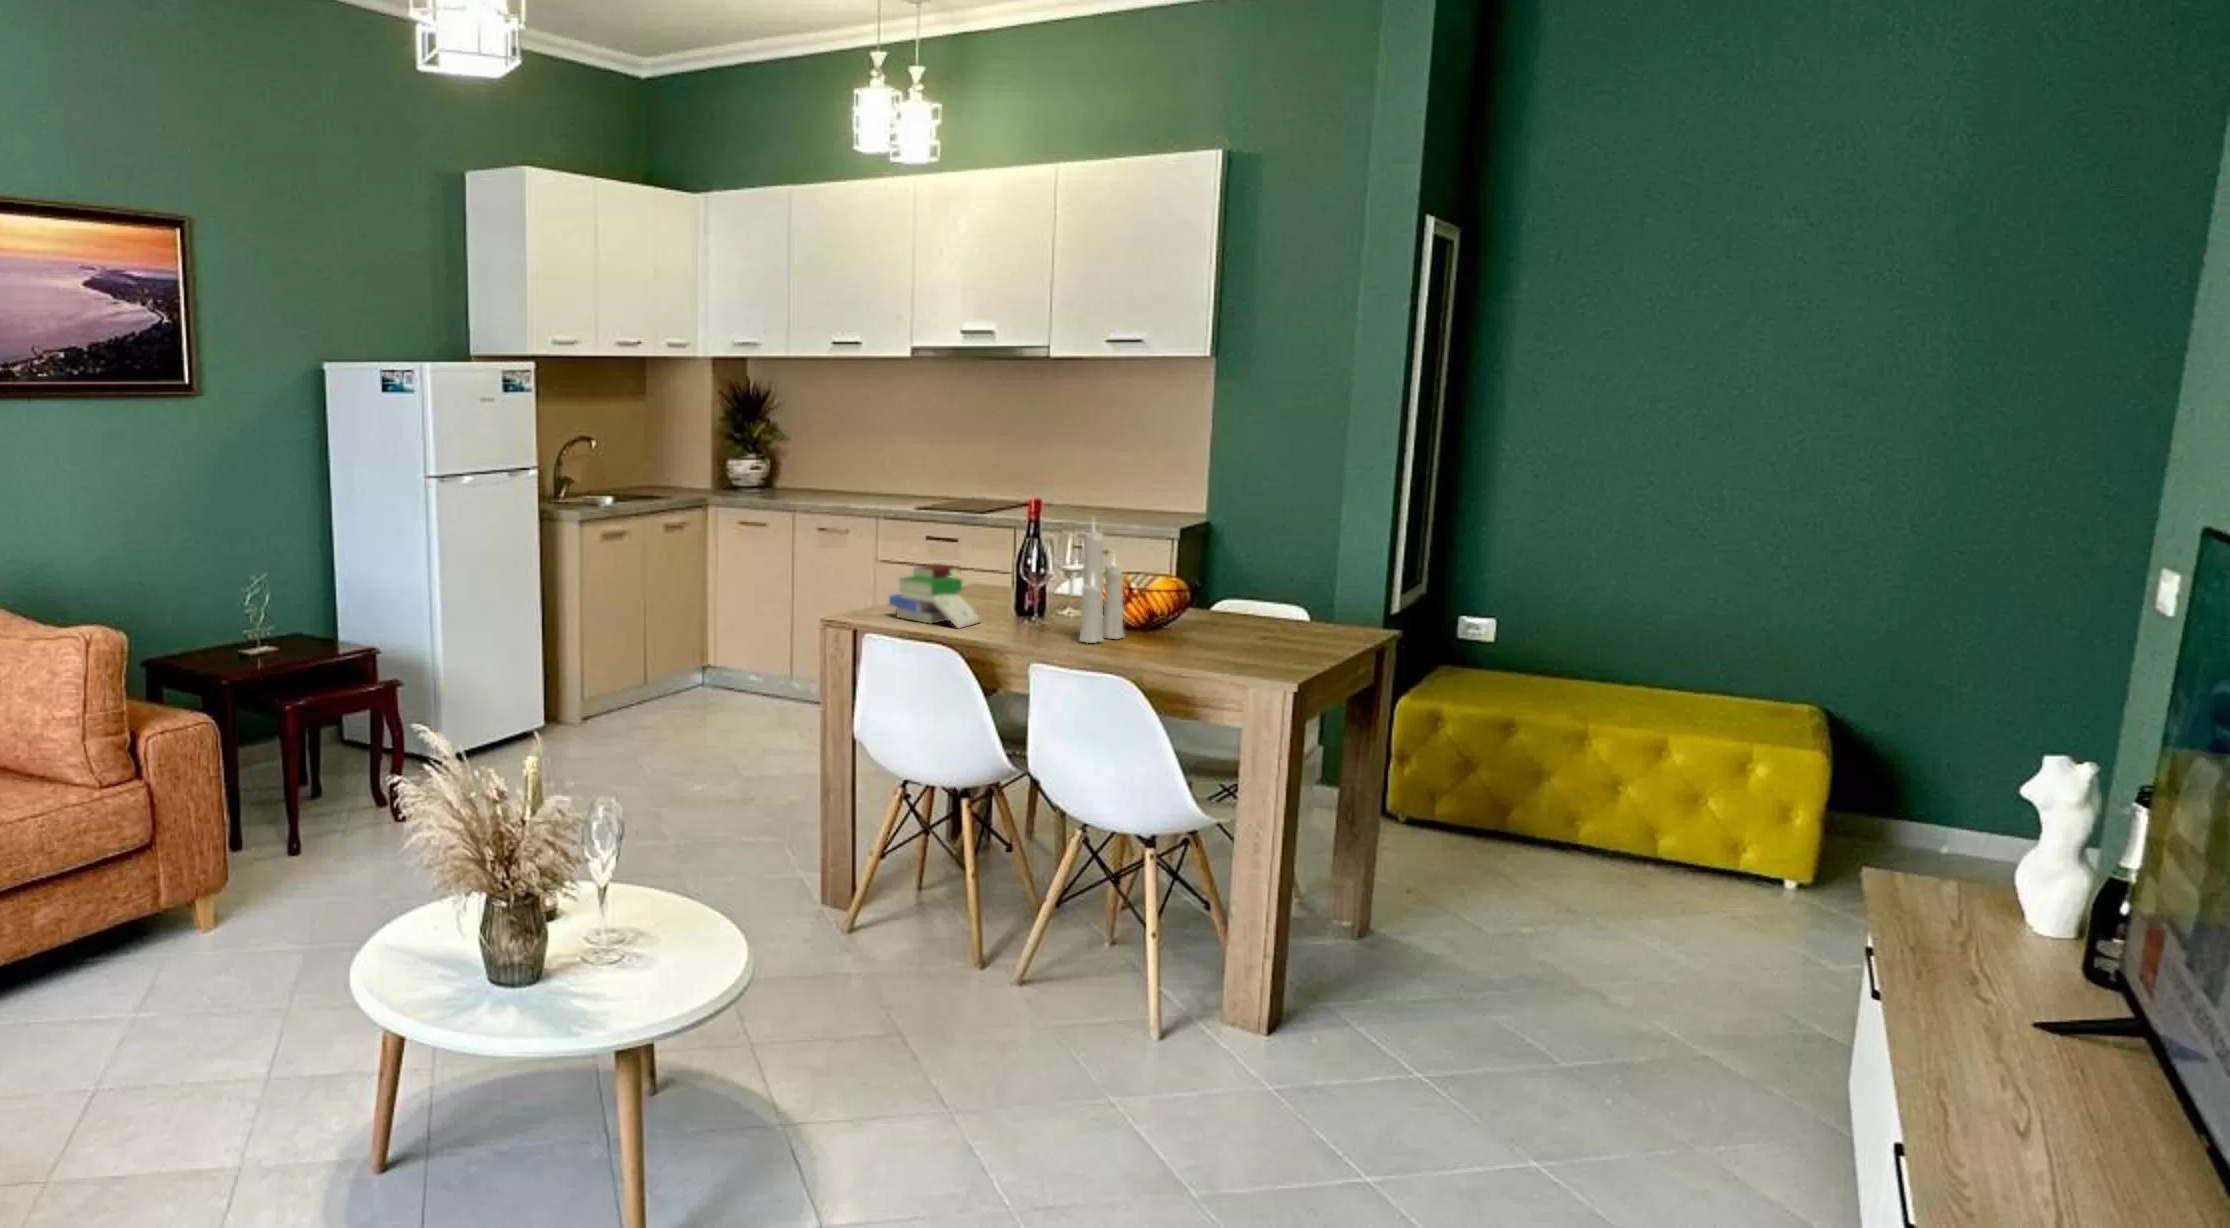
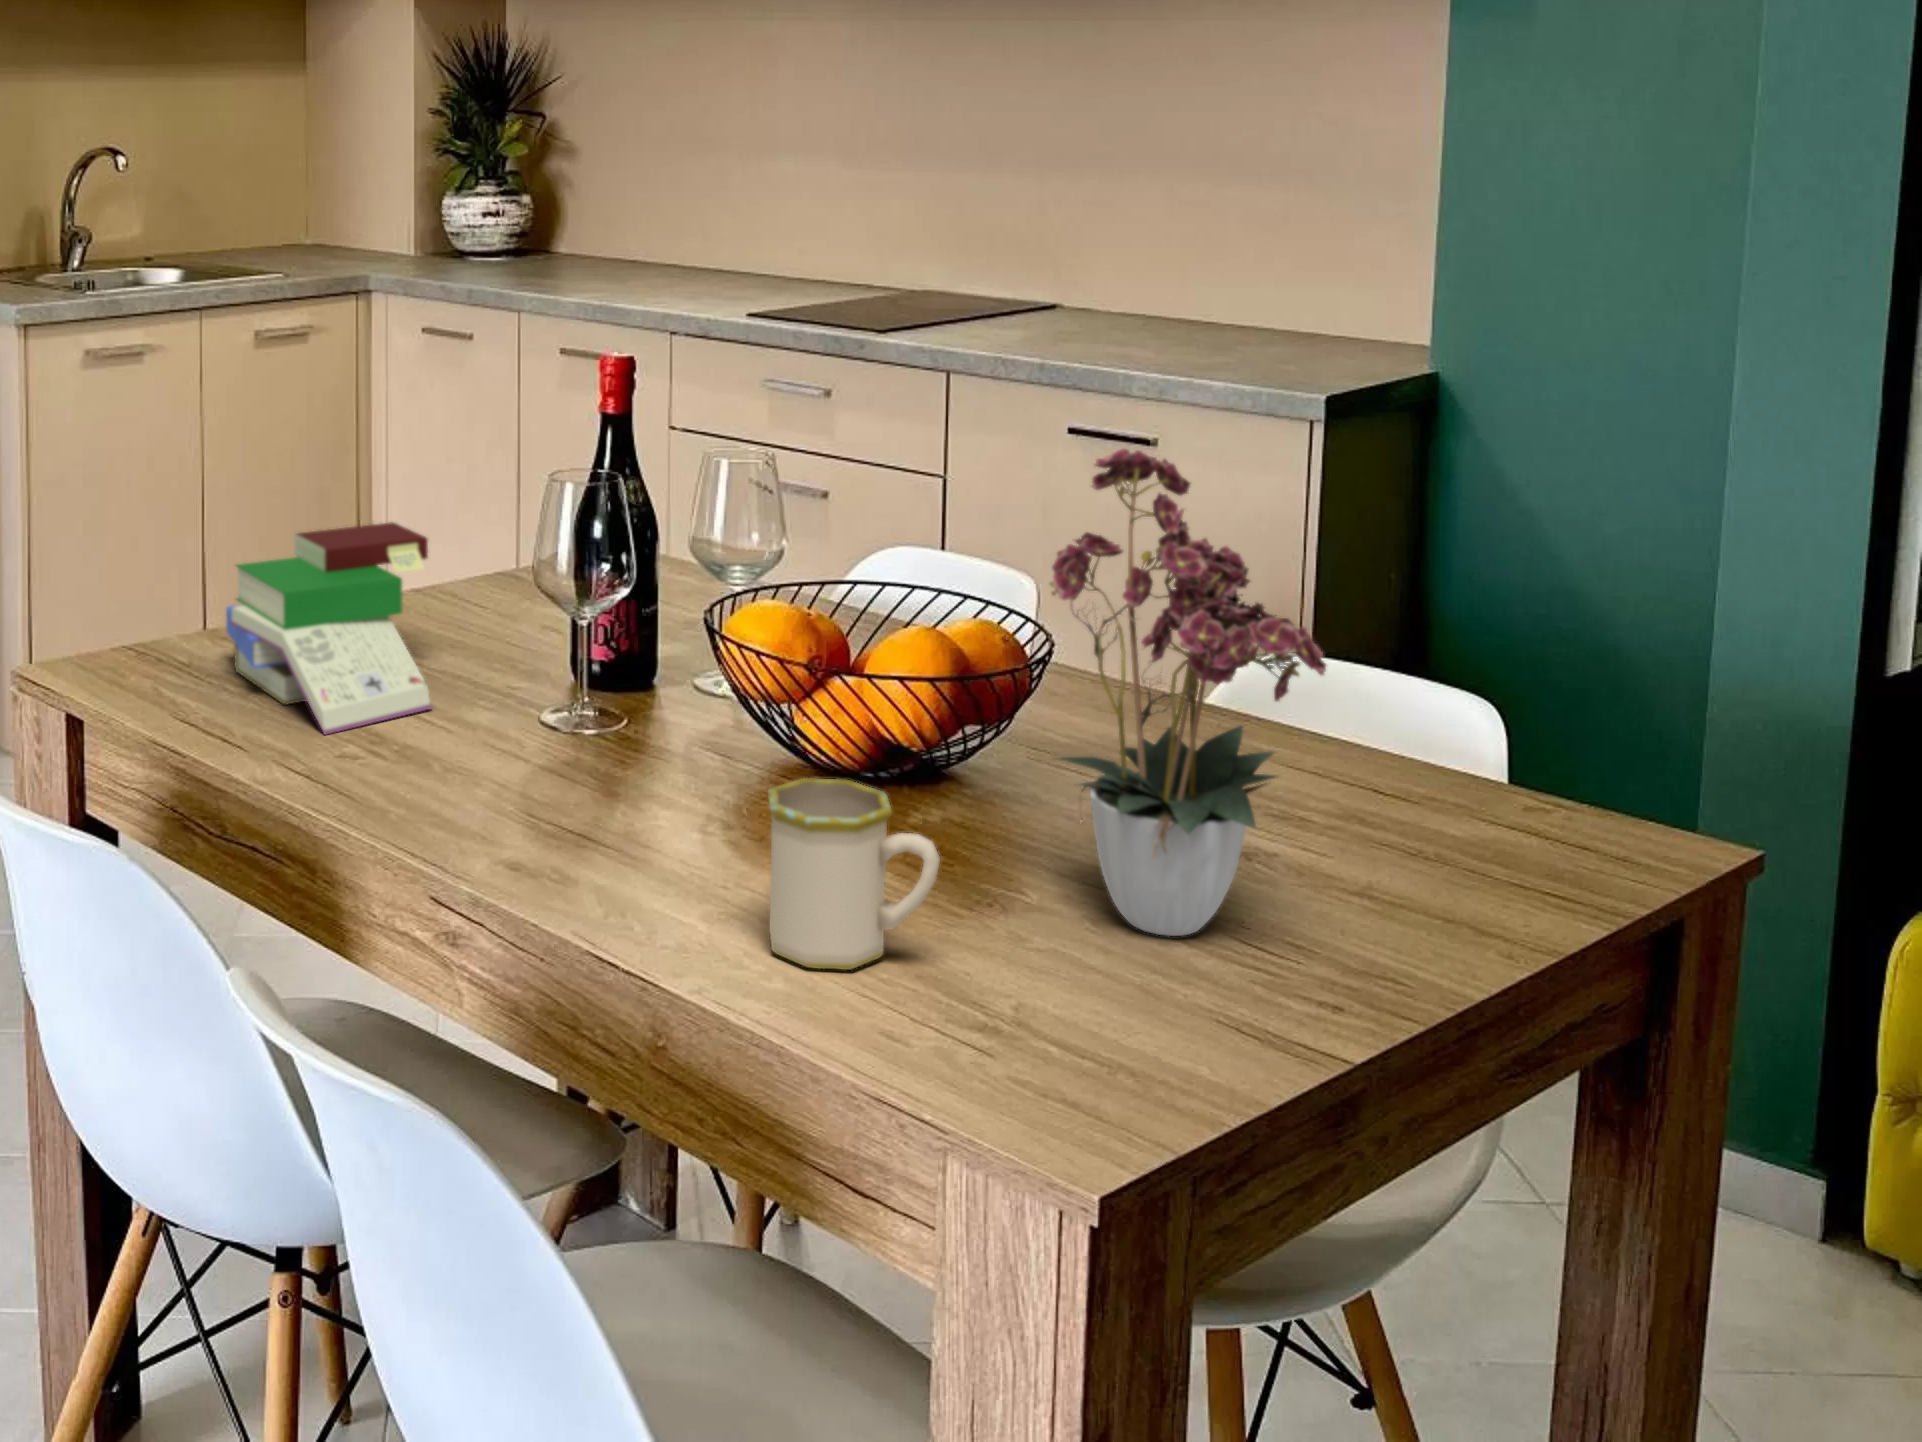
flower arrangement: none [1214,504,1318,651] -> present [1050,448,1326,936]
candle: present [1080,531,1124,643] -> none [590,419,767,842]
mug: none [1161,609,1215,660] -> present [768,778,940,970]

